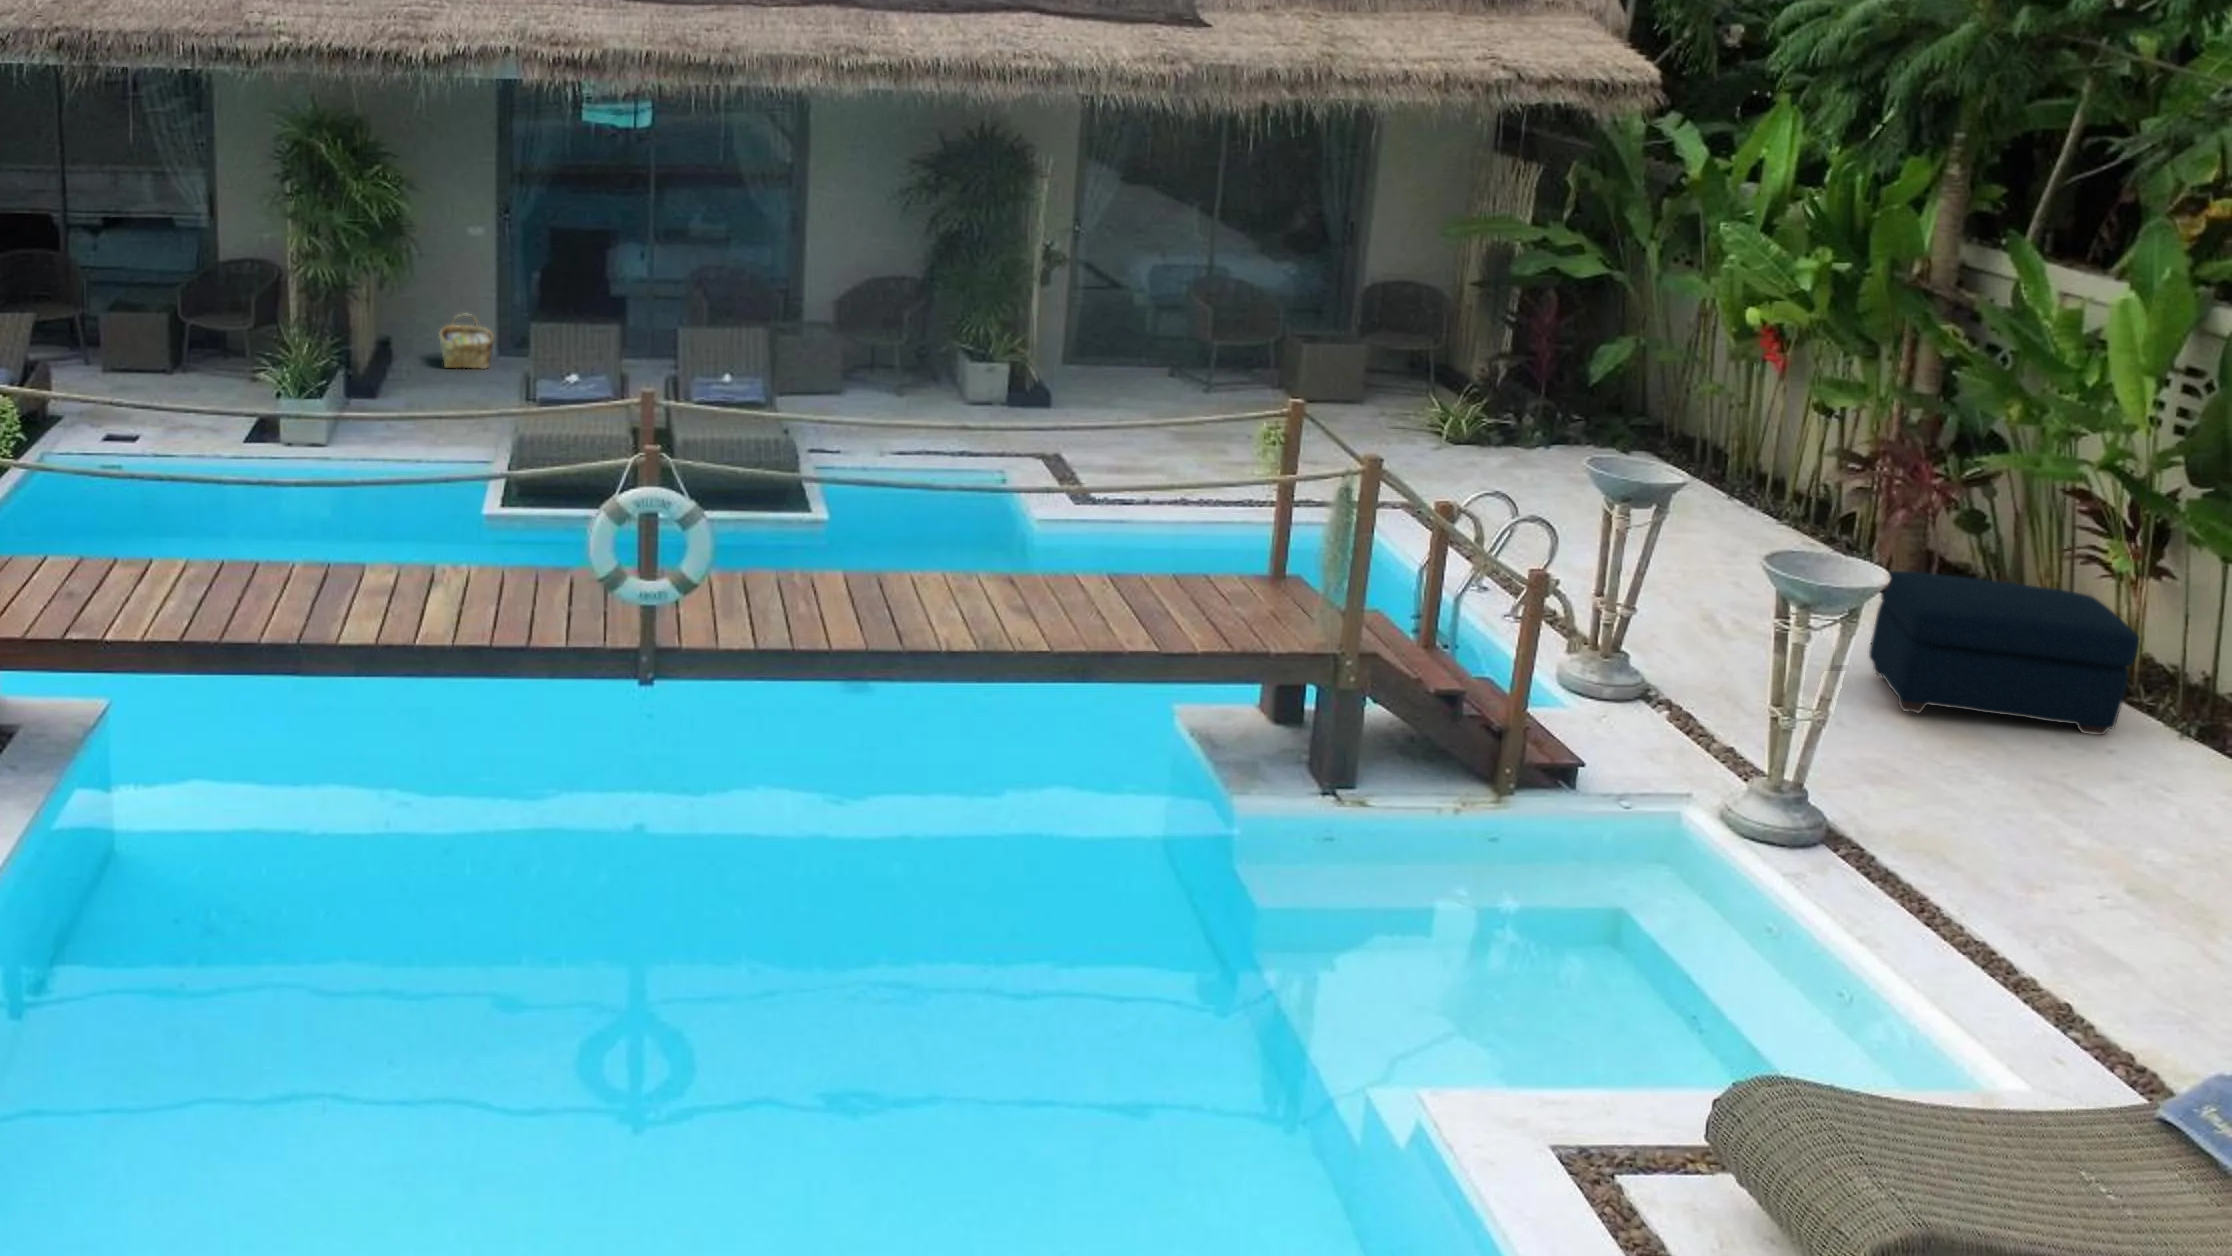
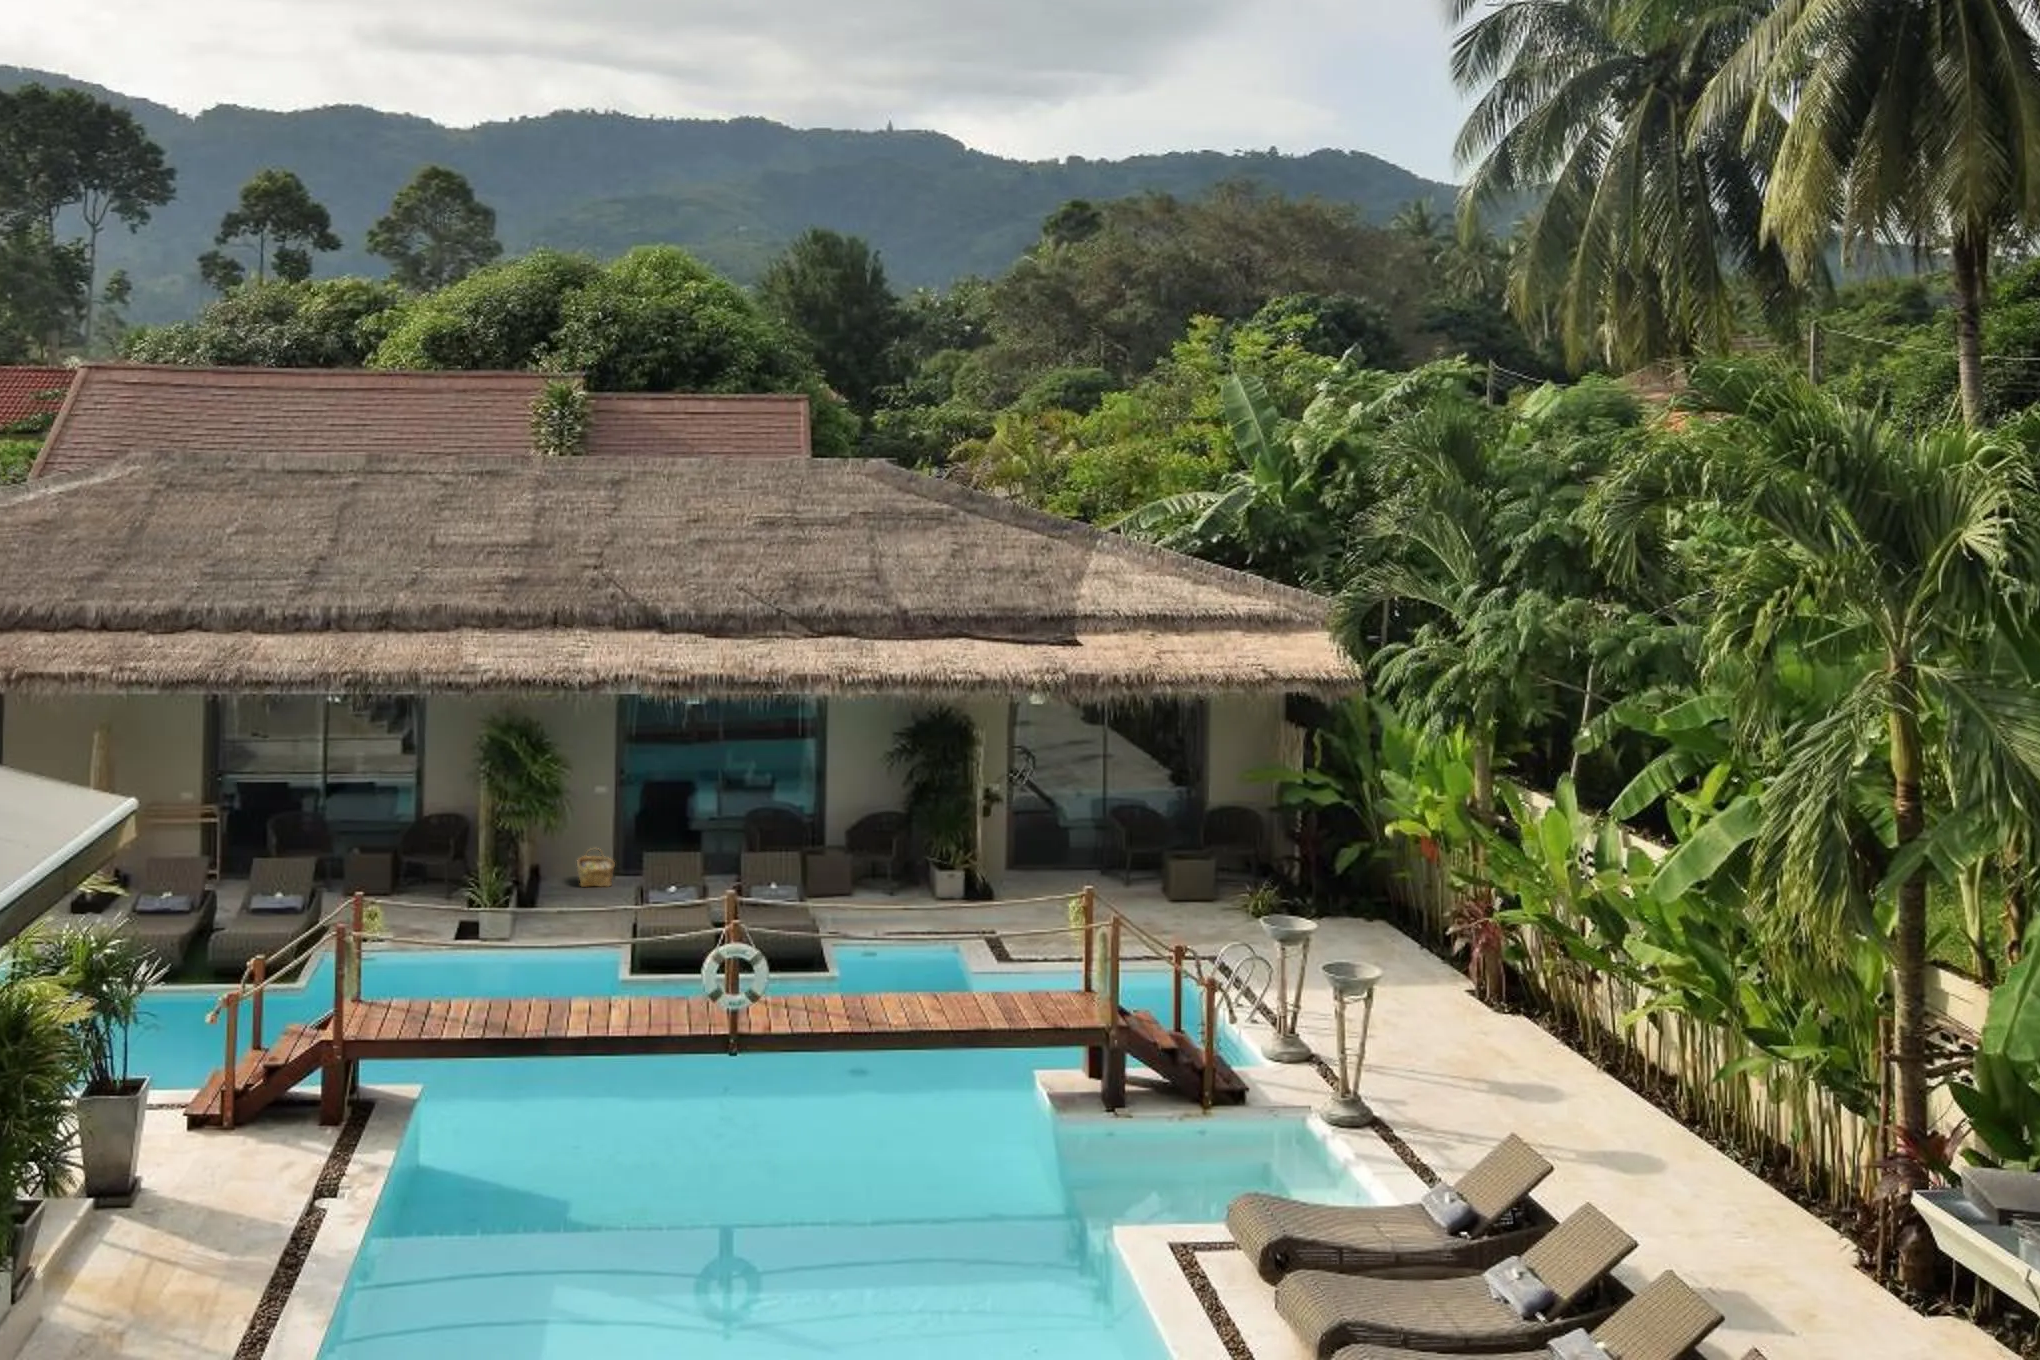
ottoman: present [1869,571,2139,735] -> none [1436,978,1553,1068]

